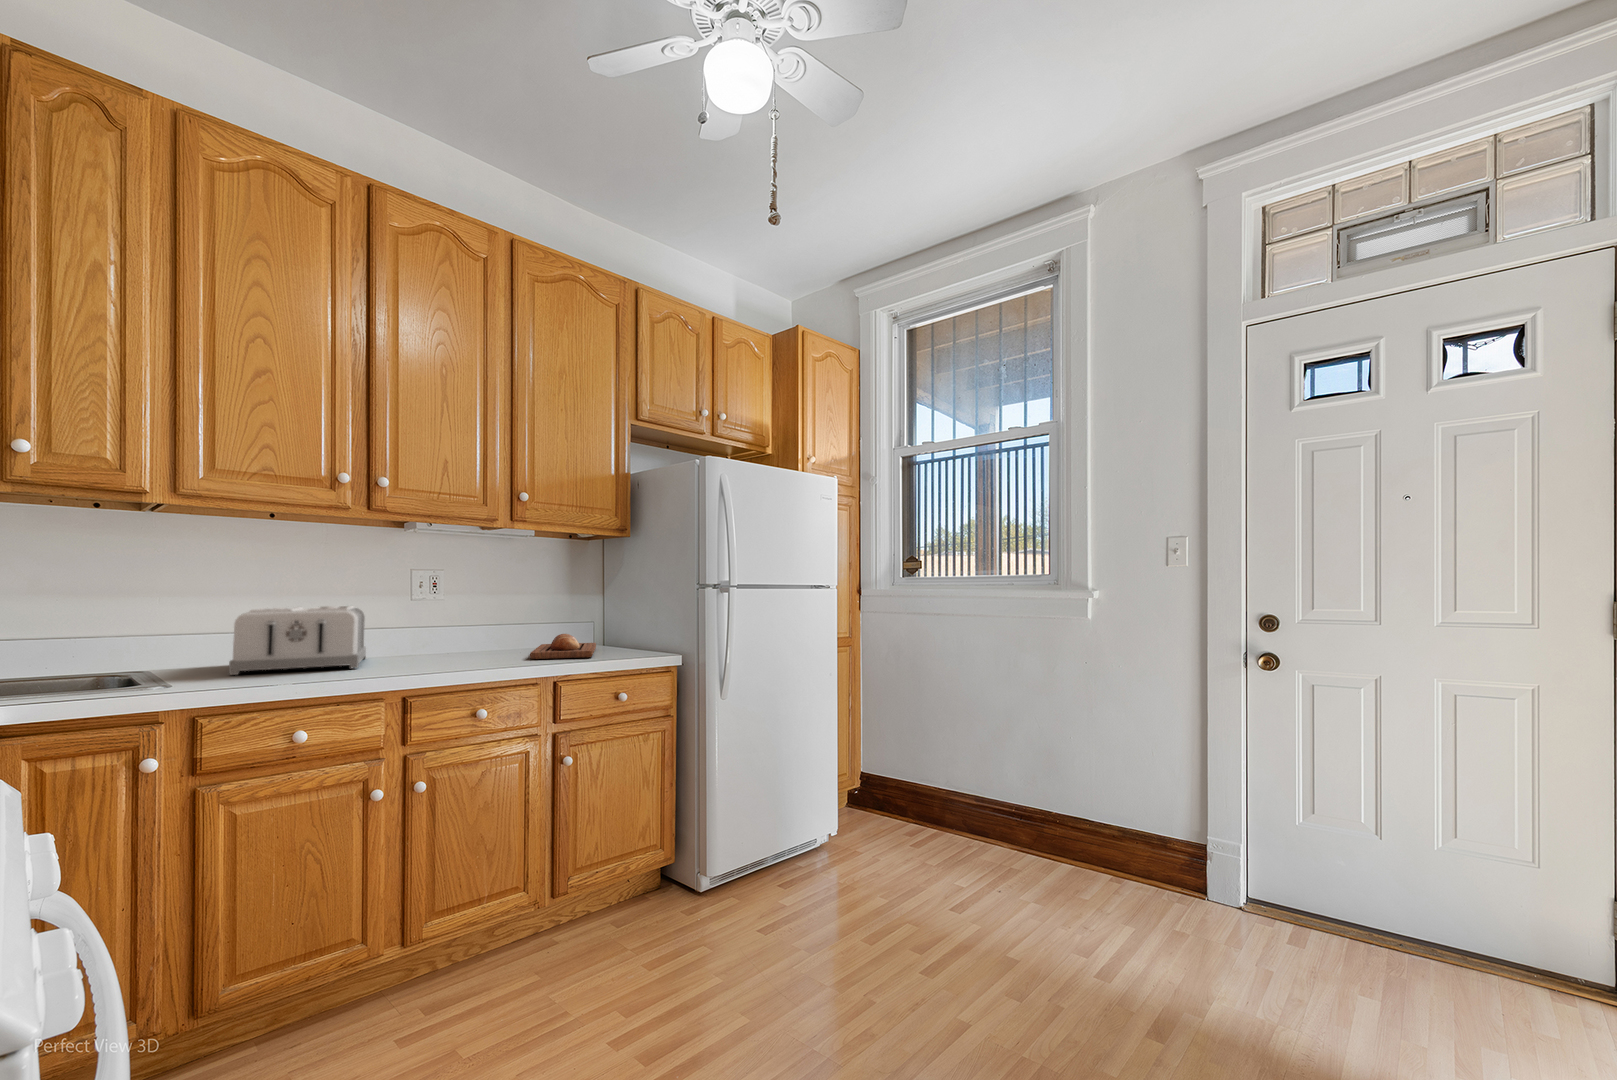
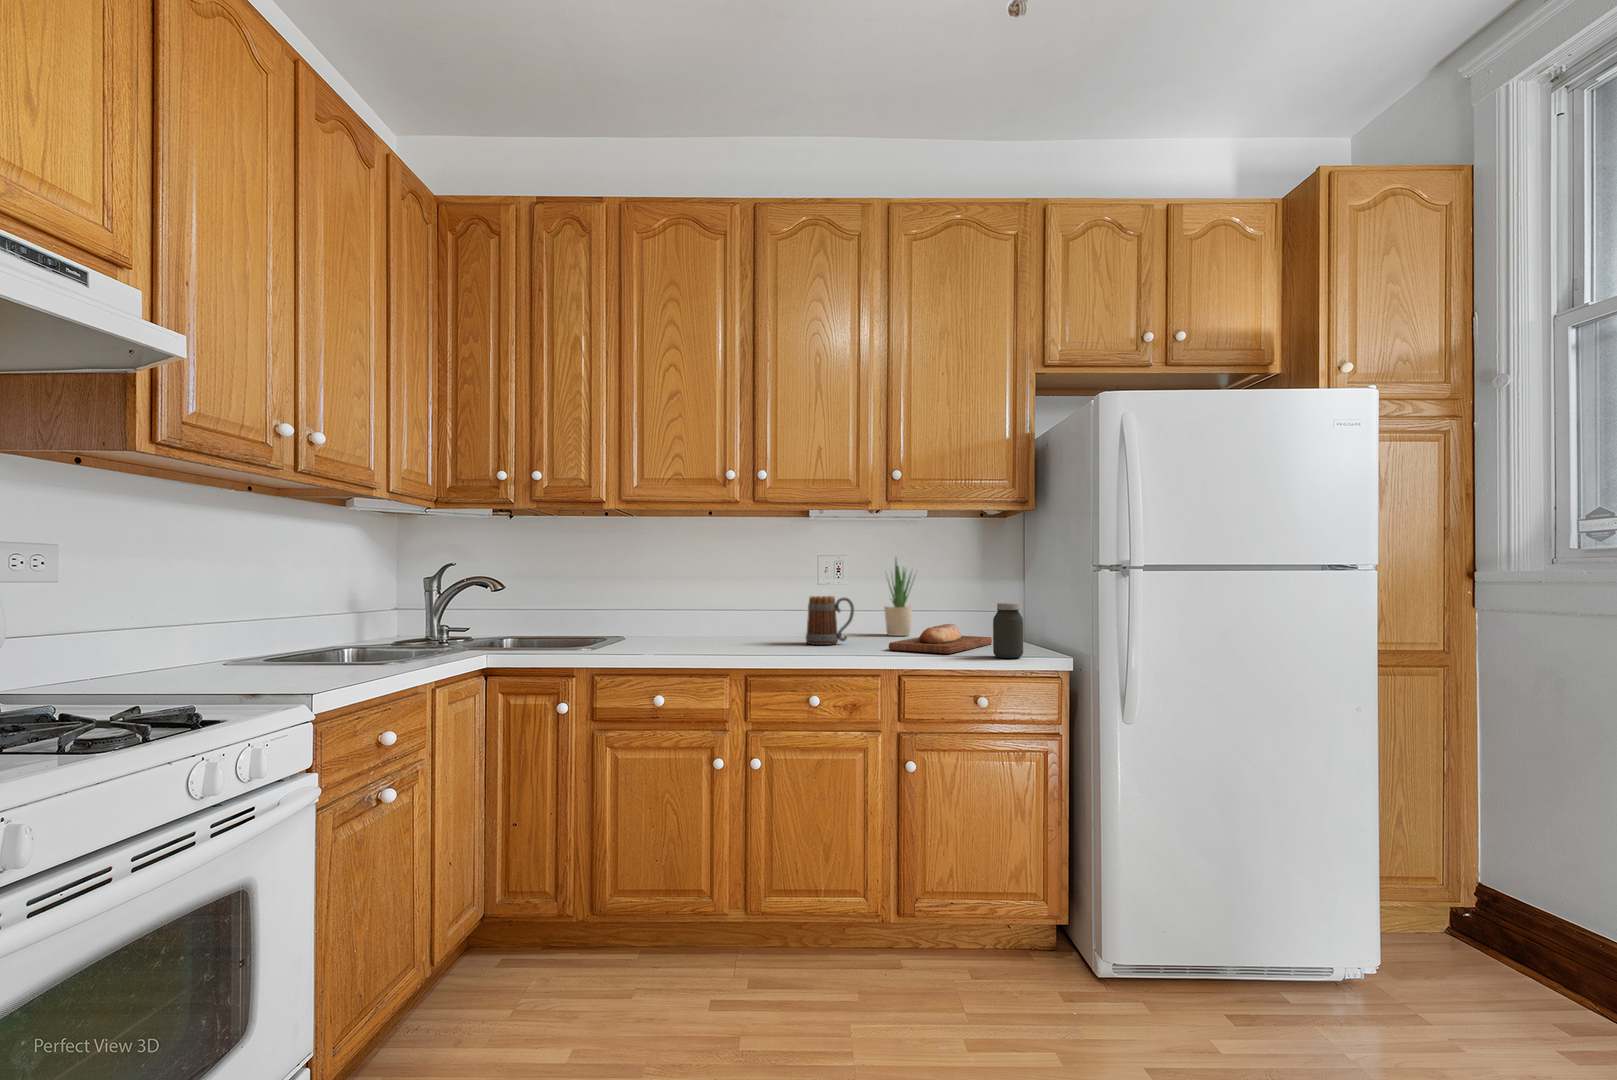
potted plant: none [481,575,513,649] -> present [884,560,913,636]
toaster: present [229,606,366,675] -> none [653,584,773,644]
jar: none [629,612,653,656] -> present [993,603,1023,658]
mug: none [429,614,482,662] -> present [806,596,854,645]

